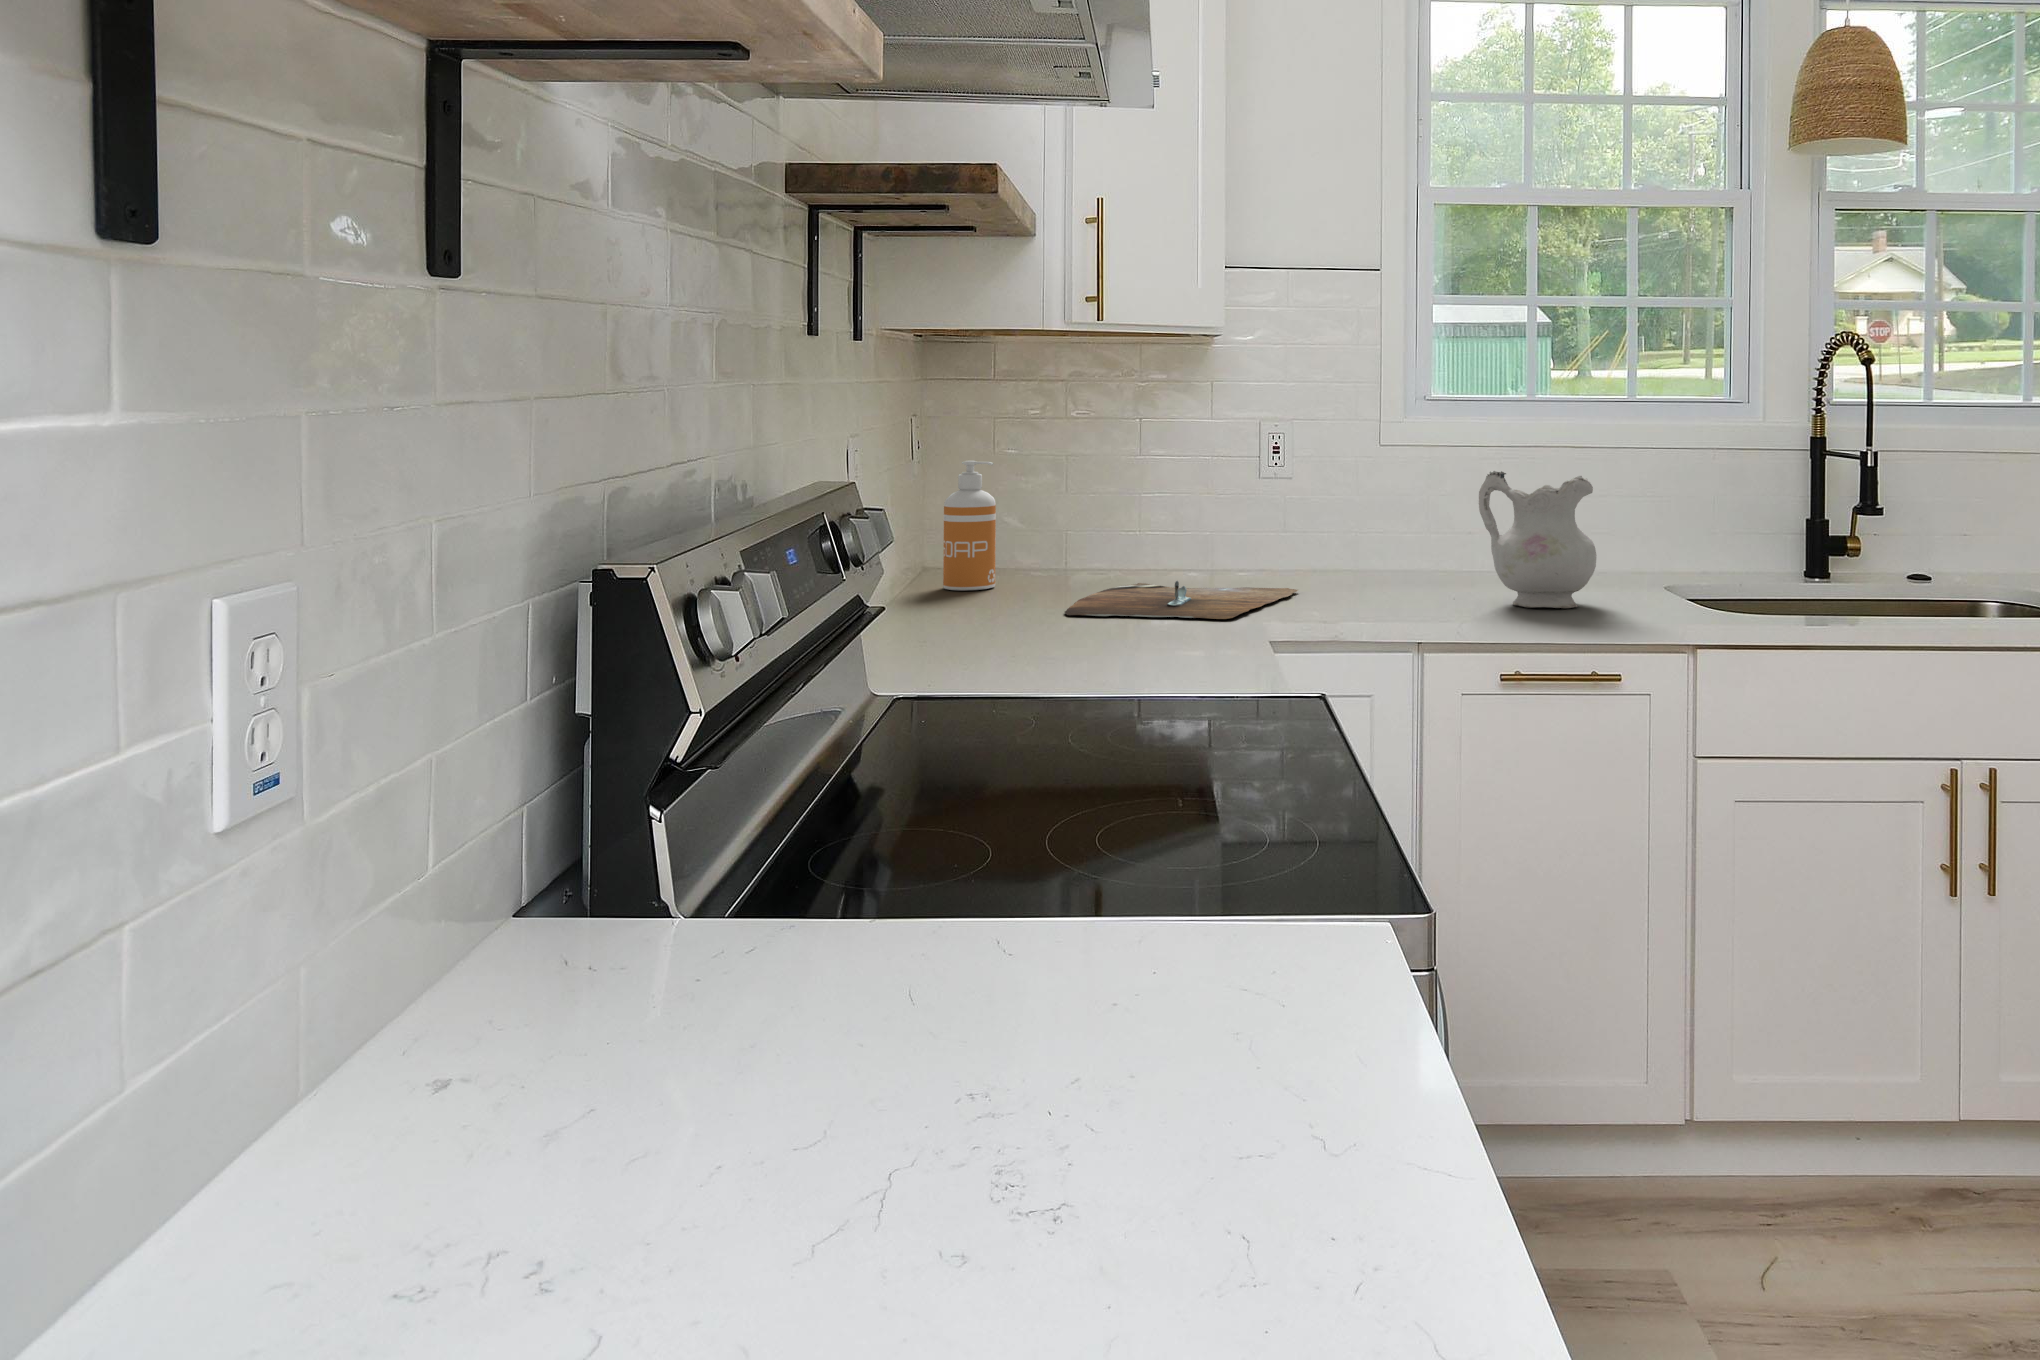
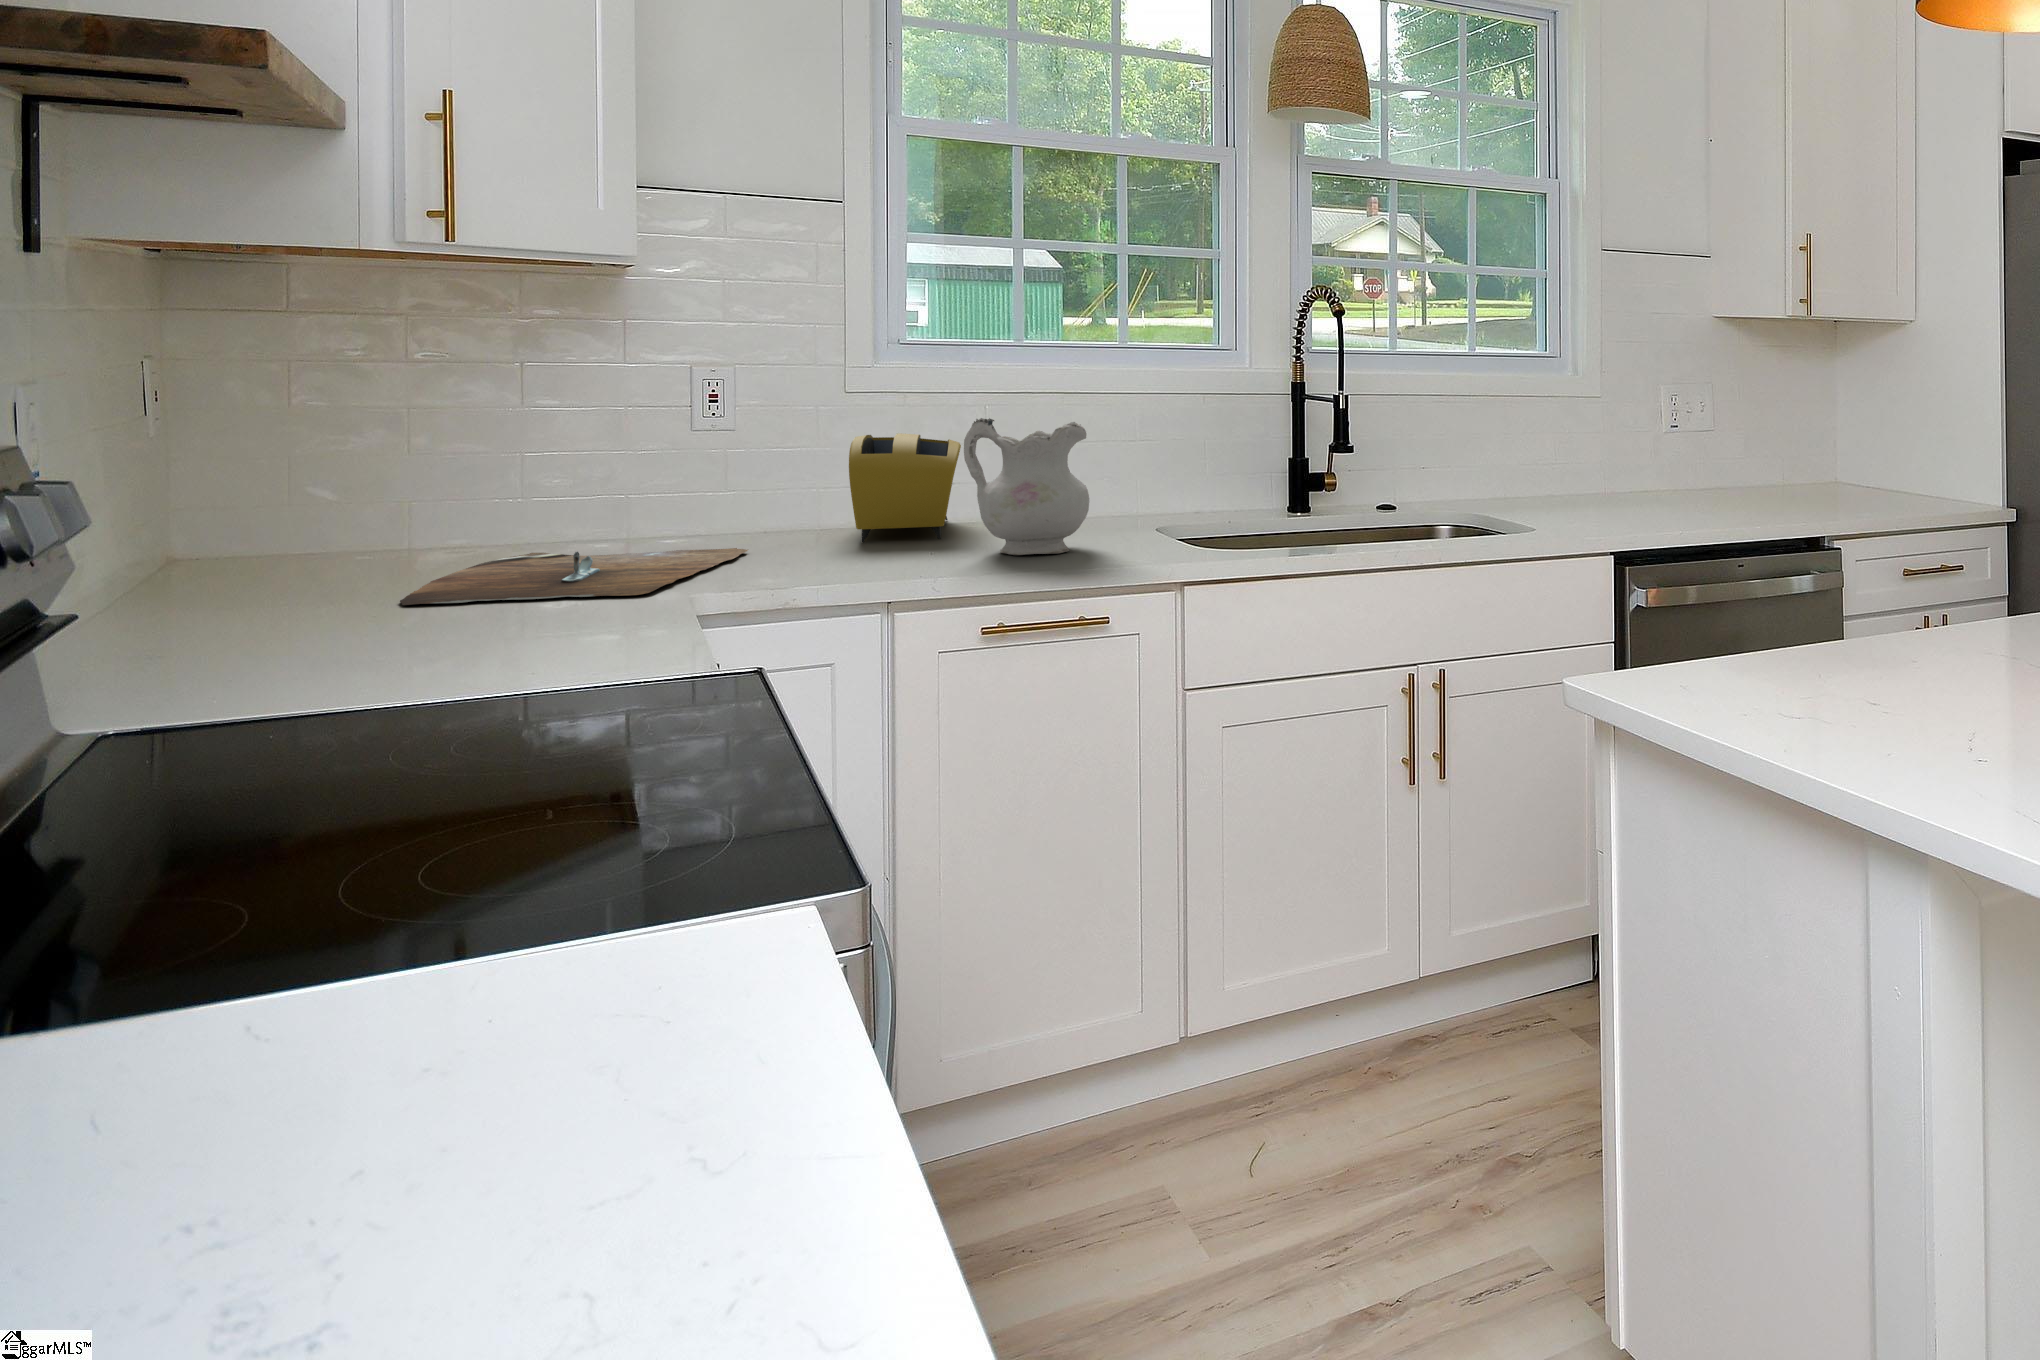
soap dispenser: present [943,461,996,590] -> none [215,413,307,579]
toaster: none [1377,487,1474,590] -> present [849,433,961,542]

